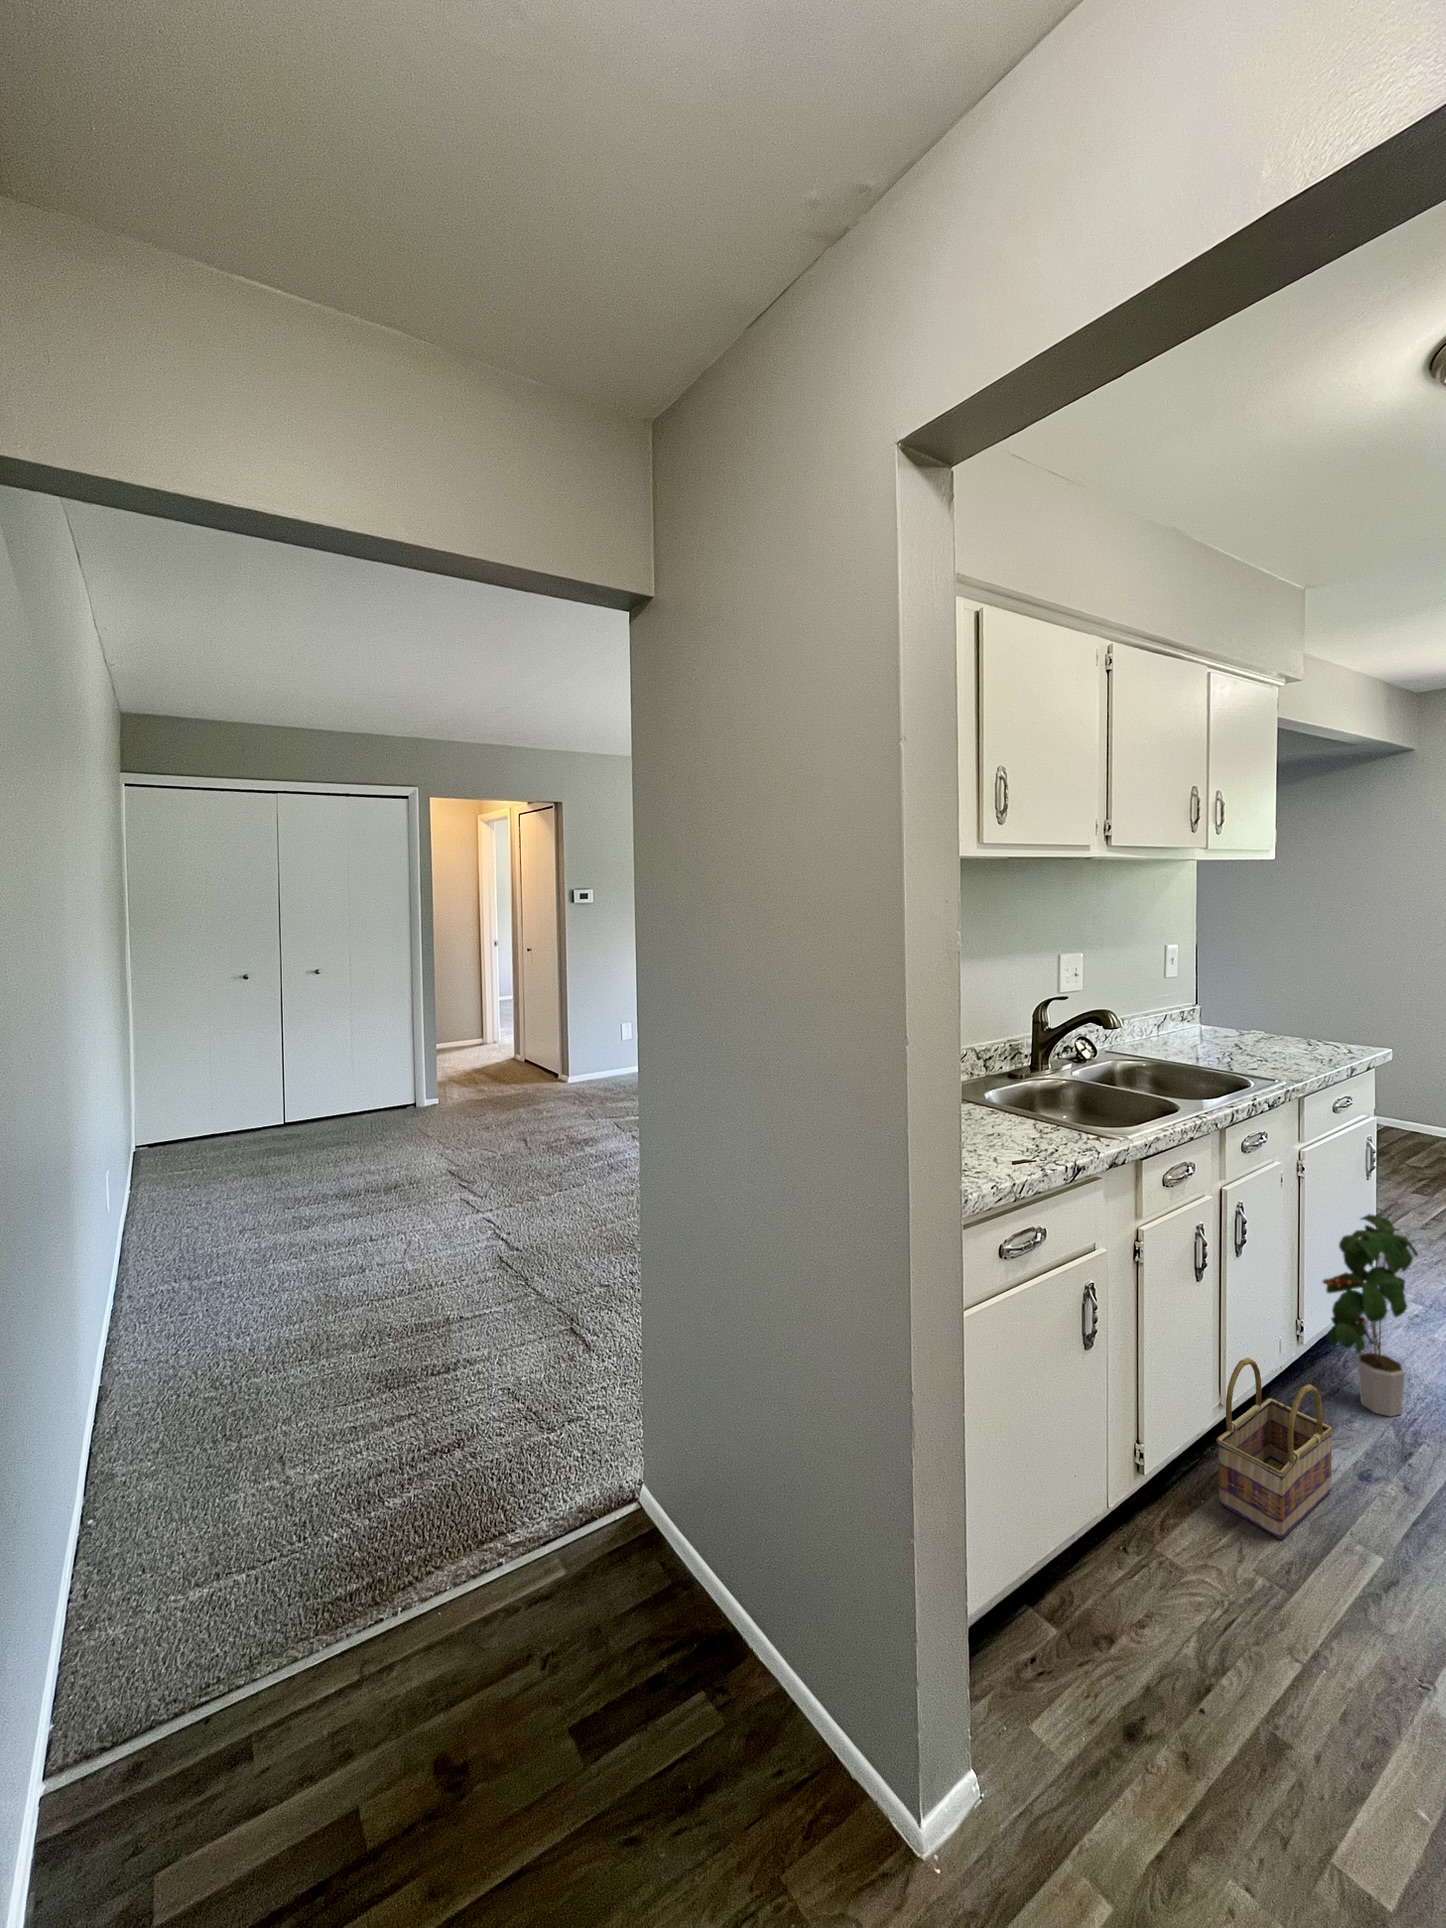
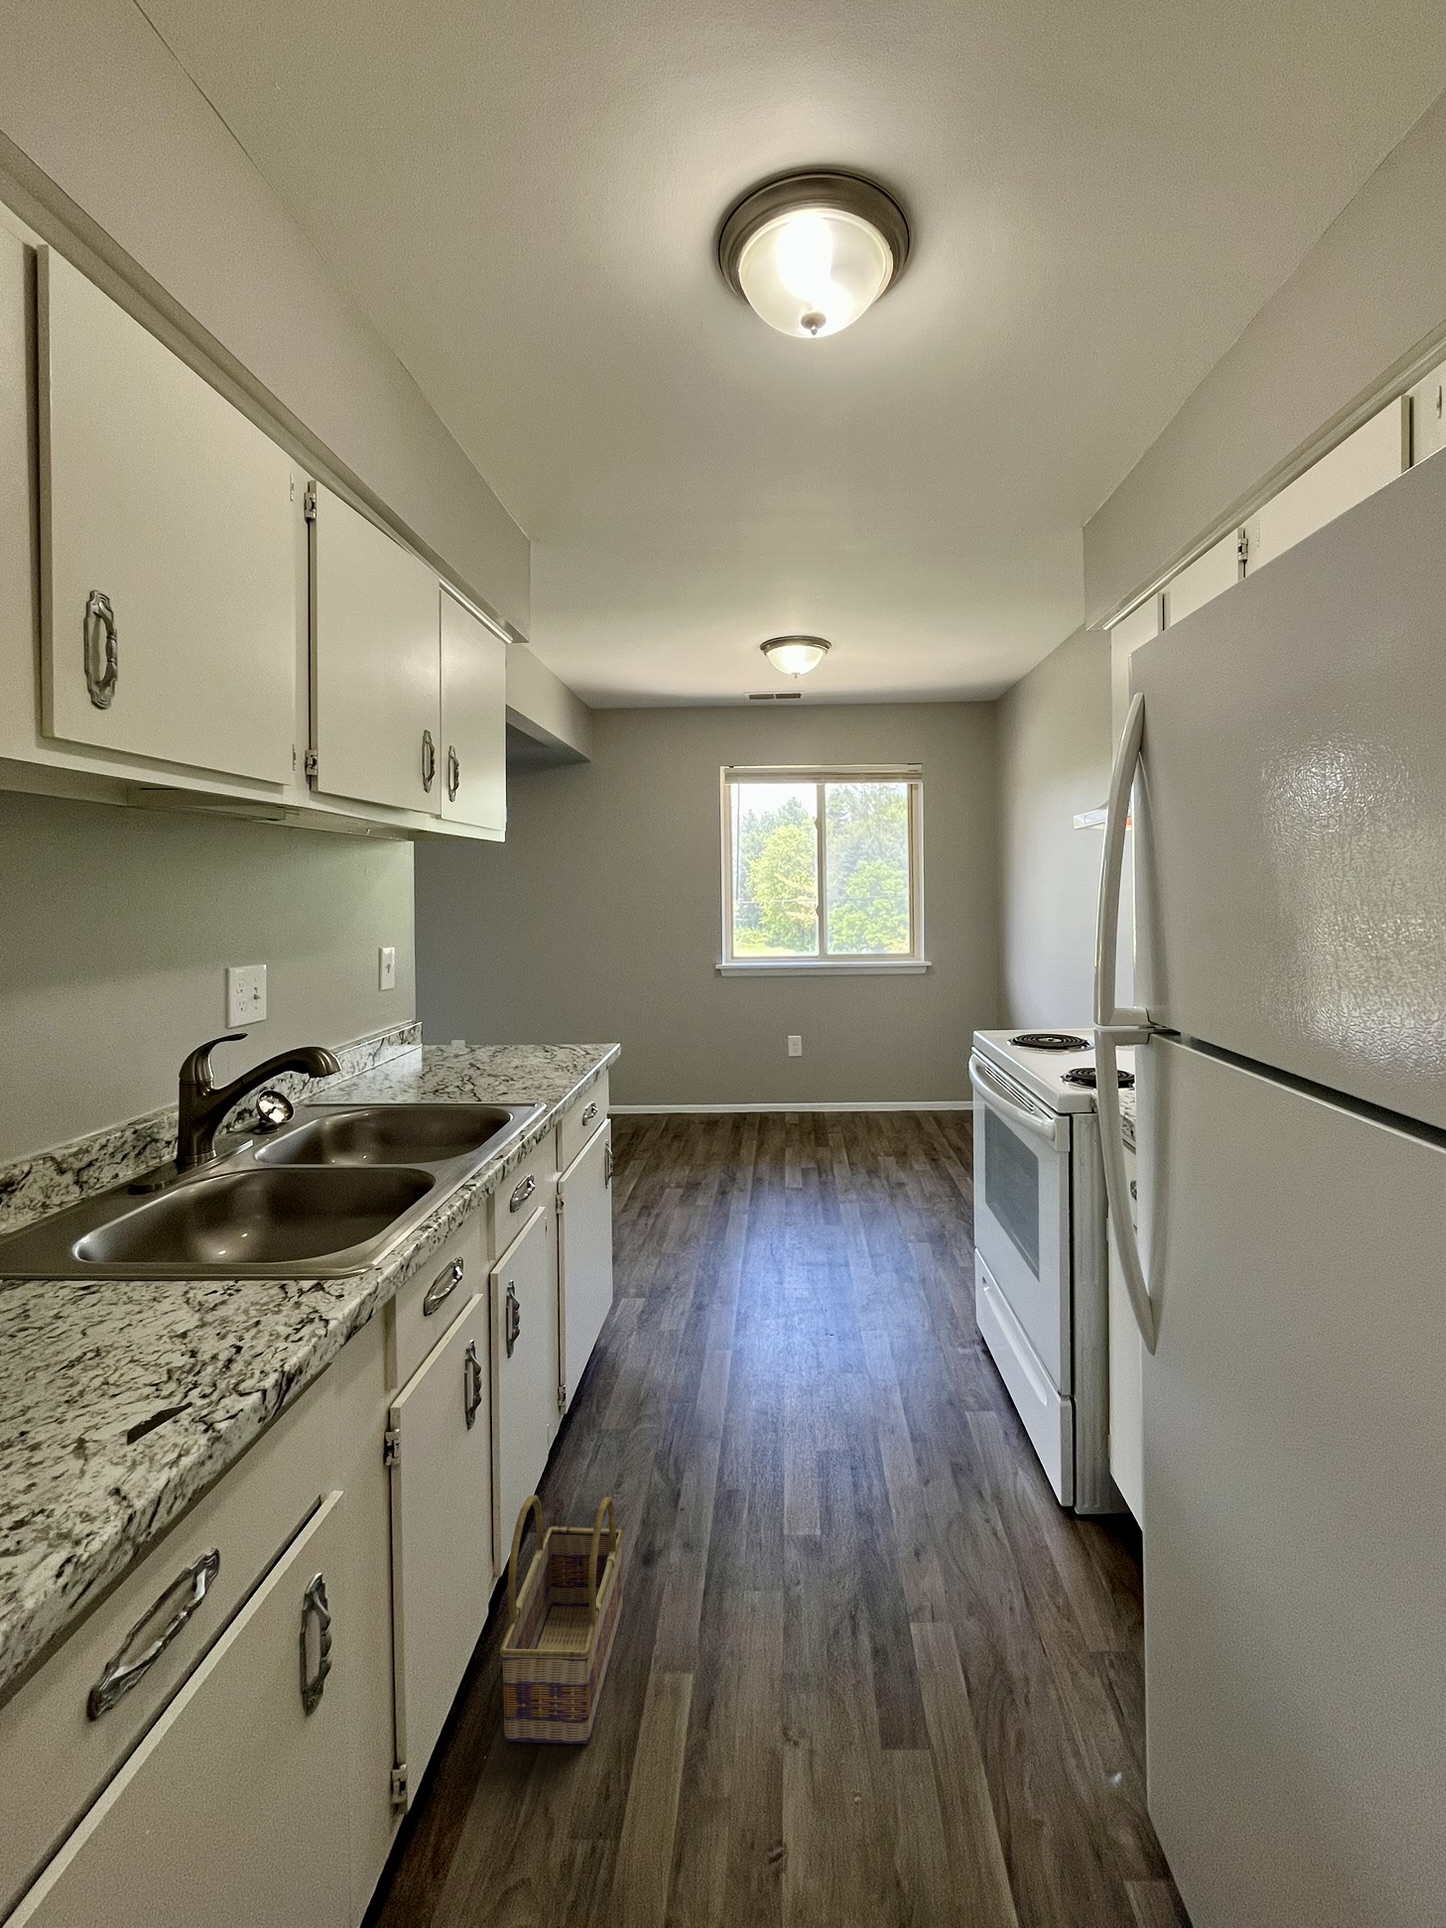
potted plant: present [1323,1214,1418,1416] -> none [587,1230,662,1459]

